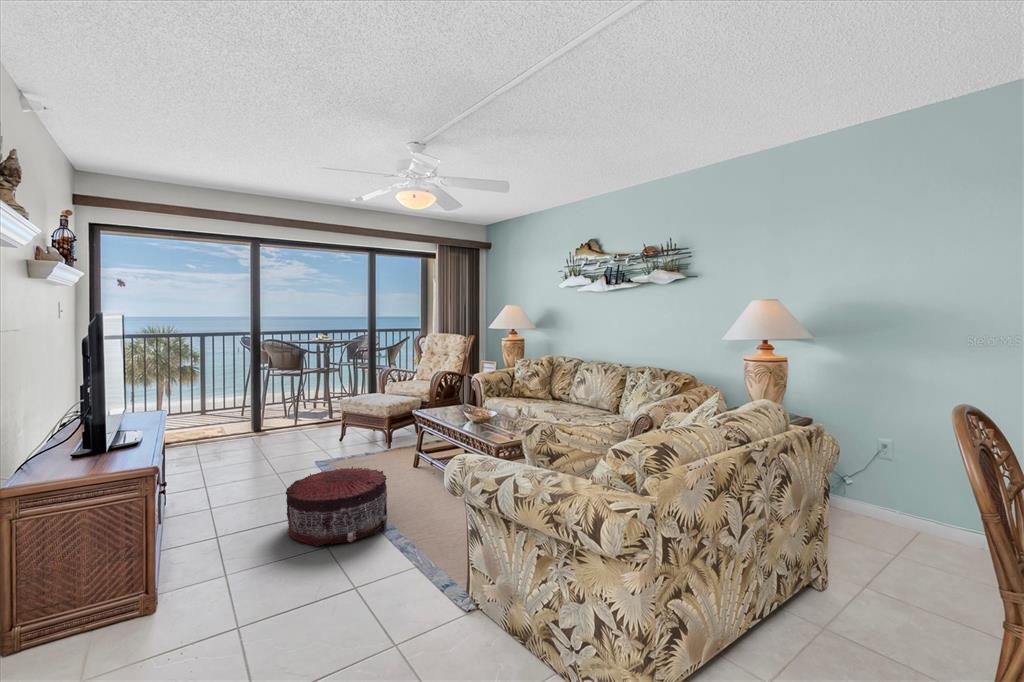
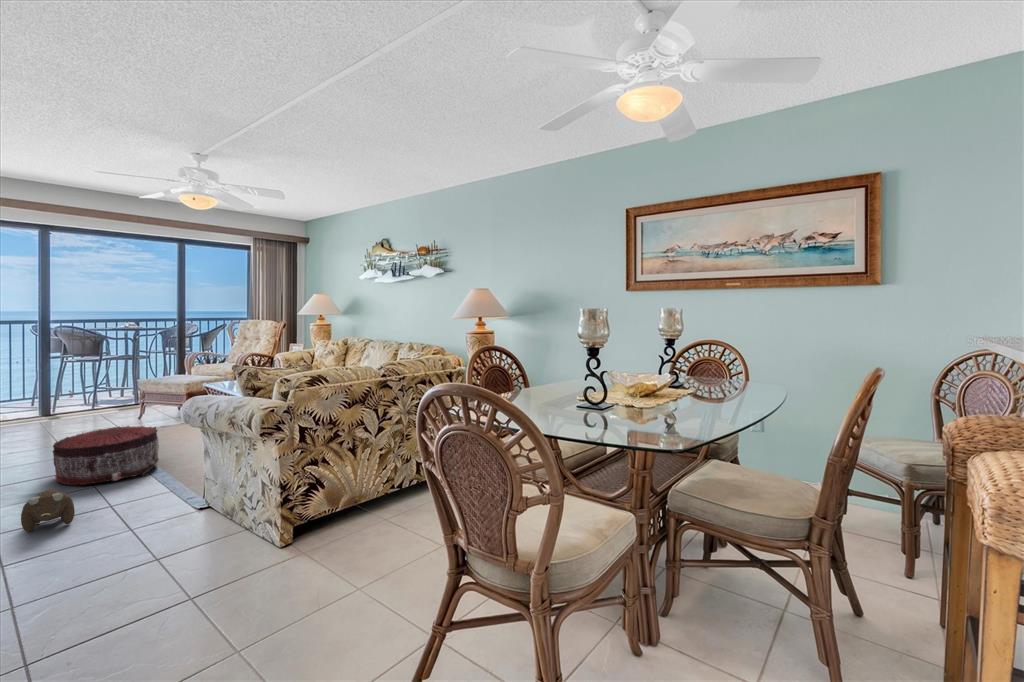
plush toy: none [275,572,329,629] -> present [21,489,75,532]

